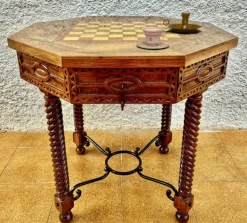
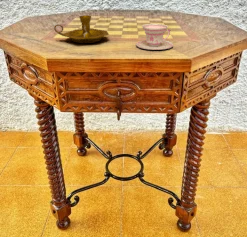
candlestick: present [163,13,202,33] -> present [54,15,109,43]

